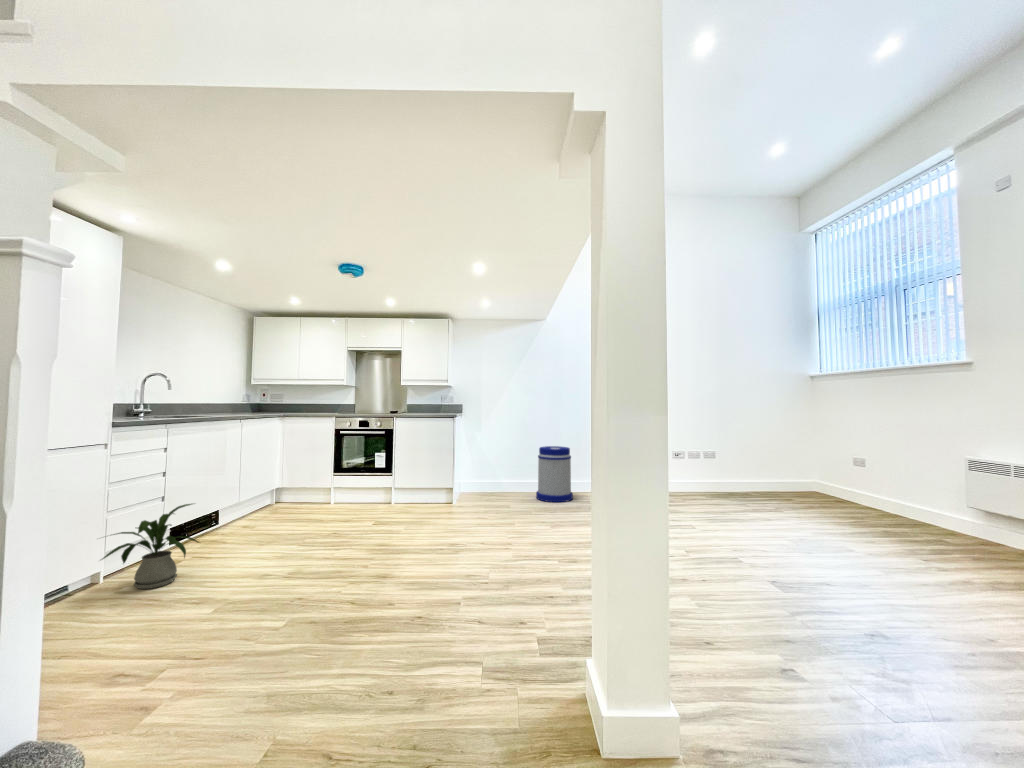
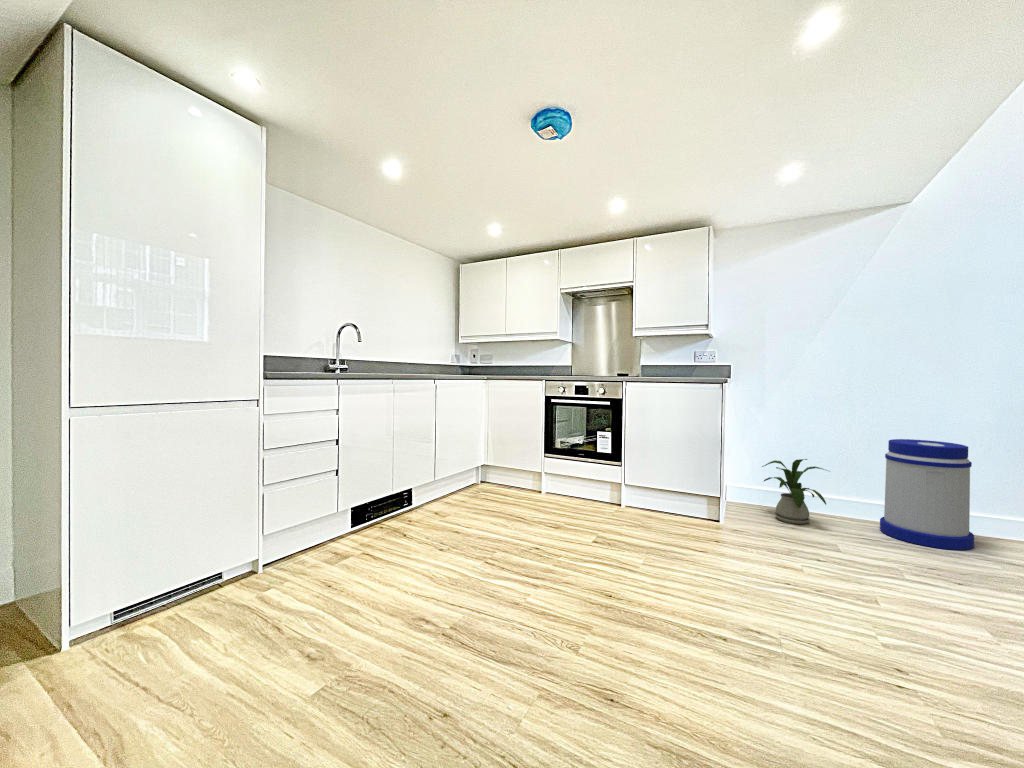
house plant: present [102,504,198,589] -> present [762,459,826,524]

